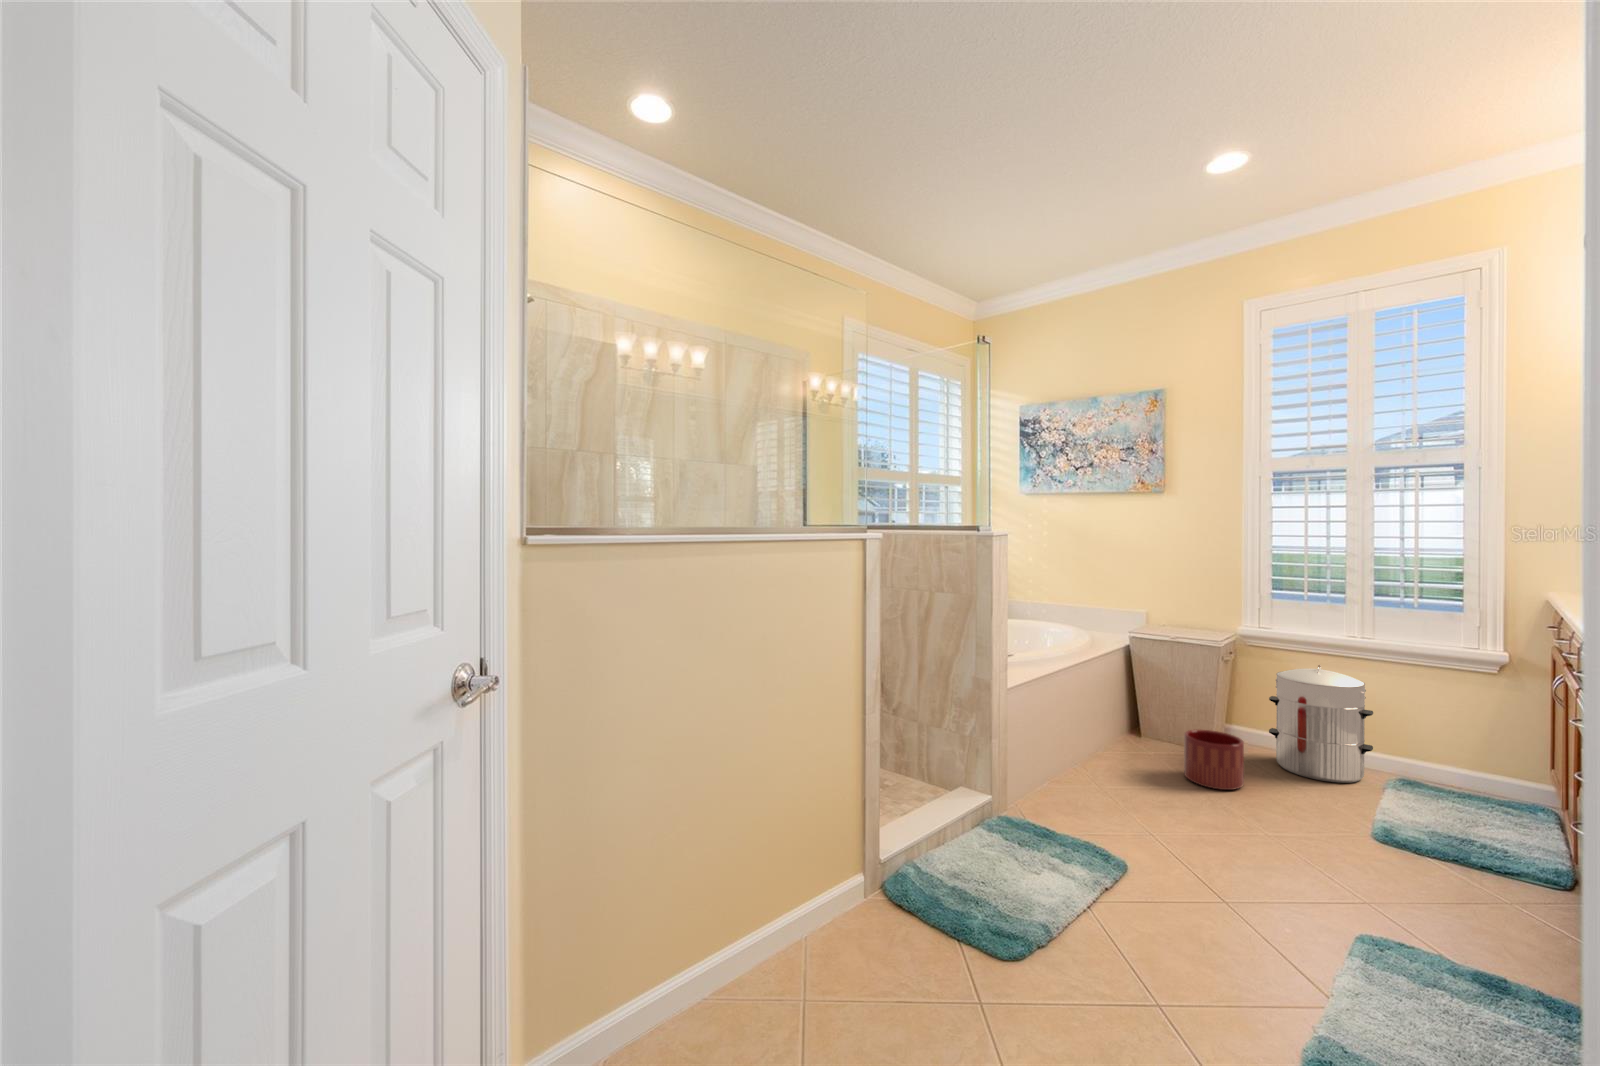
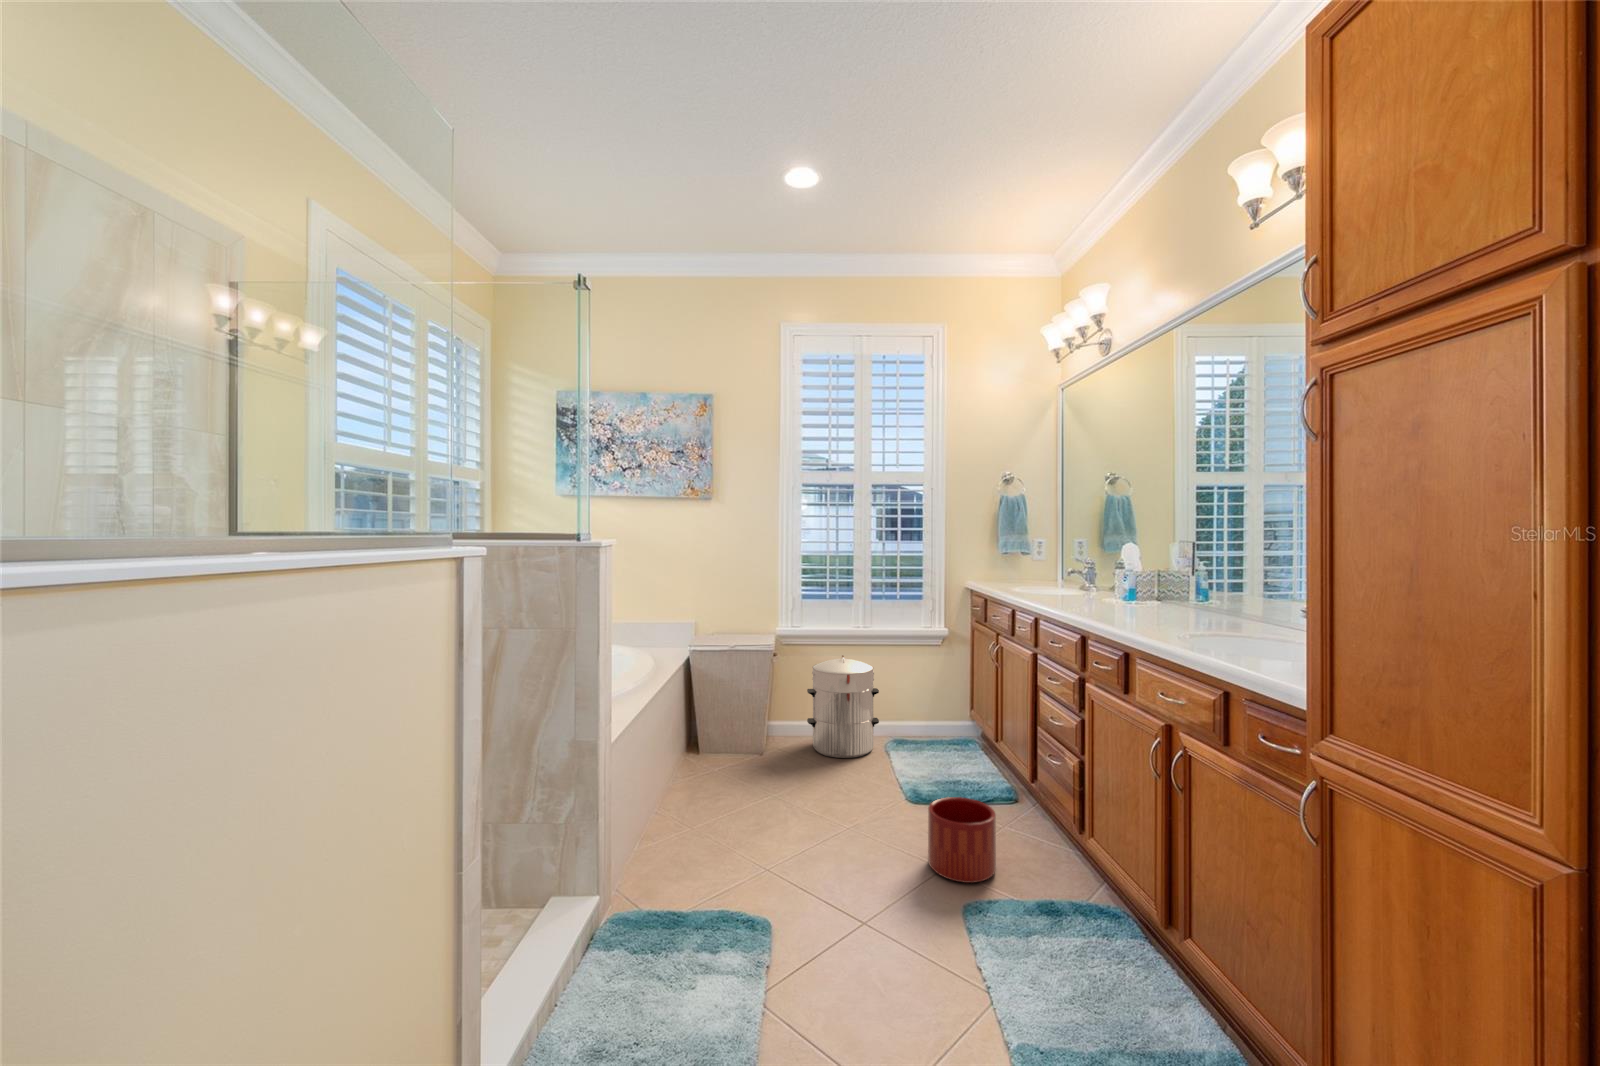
planter: present [1184,730,1244,790] -> present [928,797,996,883]

